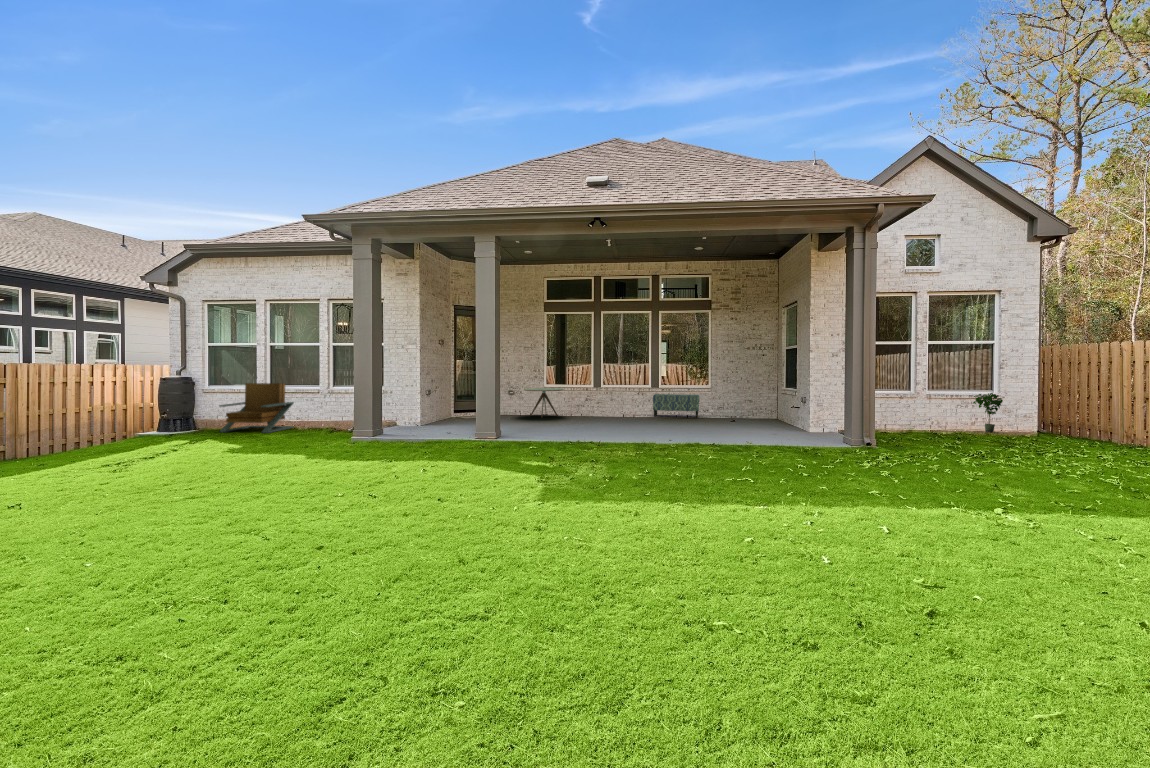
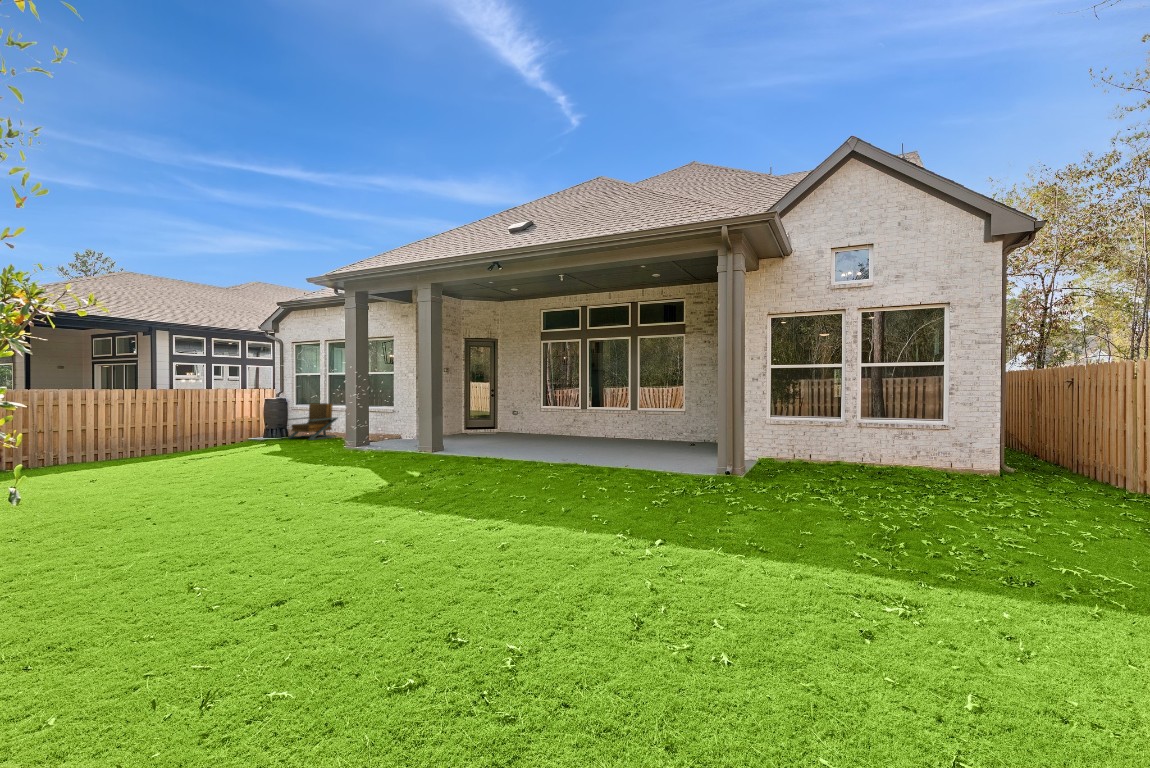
round table: present [524,388,564,417] -> none [517,408,552,435]
potted plant: present [973,393,1003,432] -> none [899,422,940,468]
bench: present [653,394,699,418] -> none [622,416,670,440]

